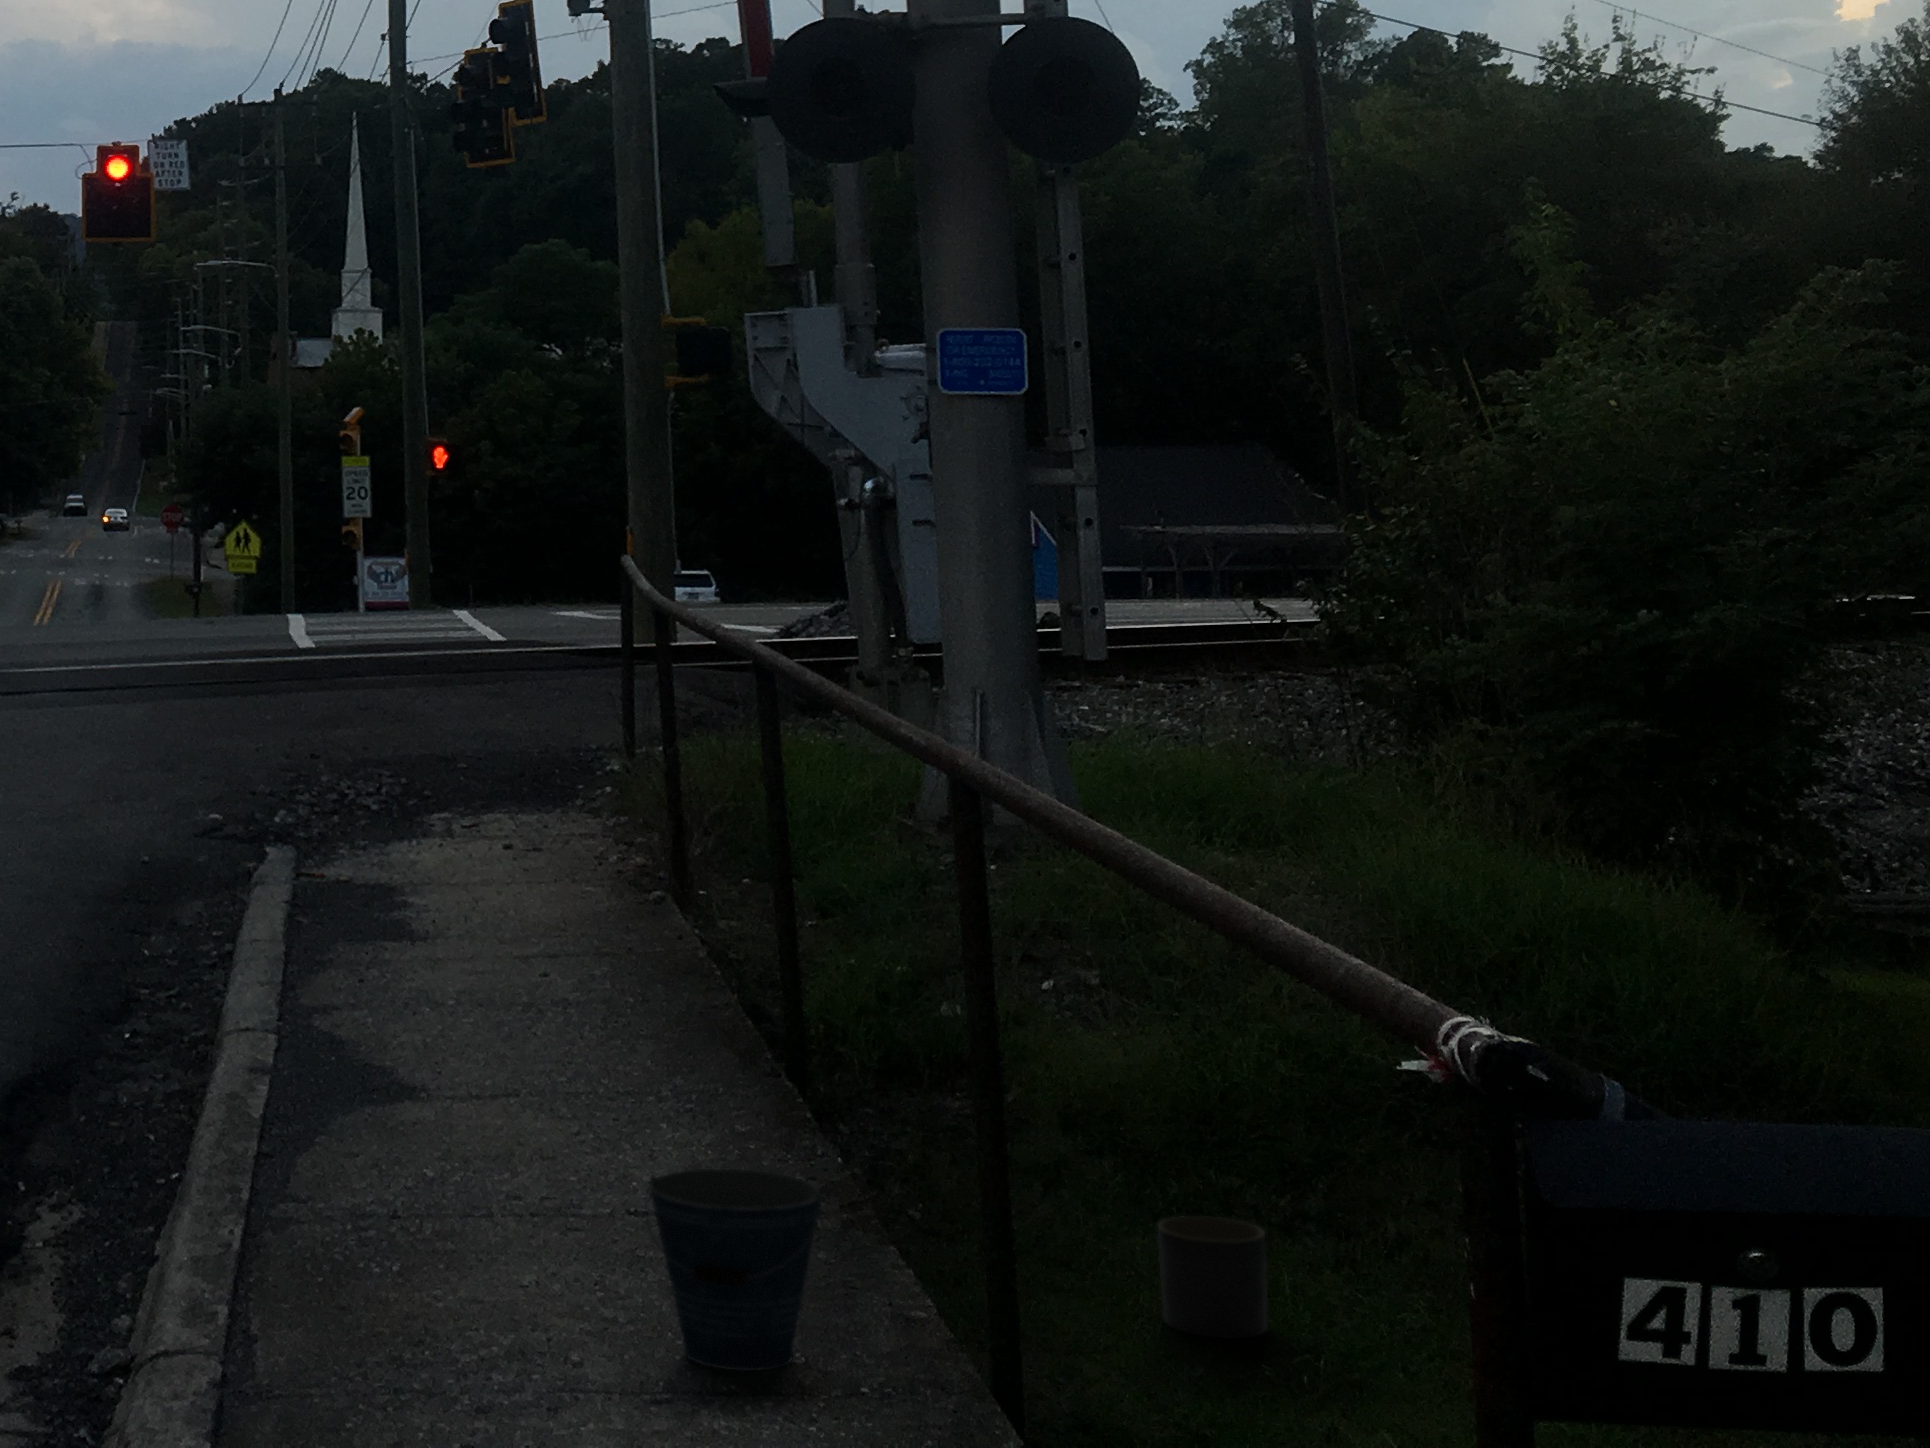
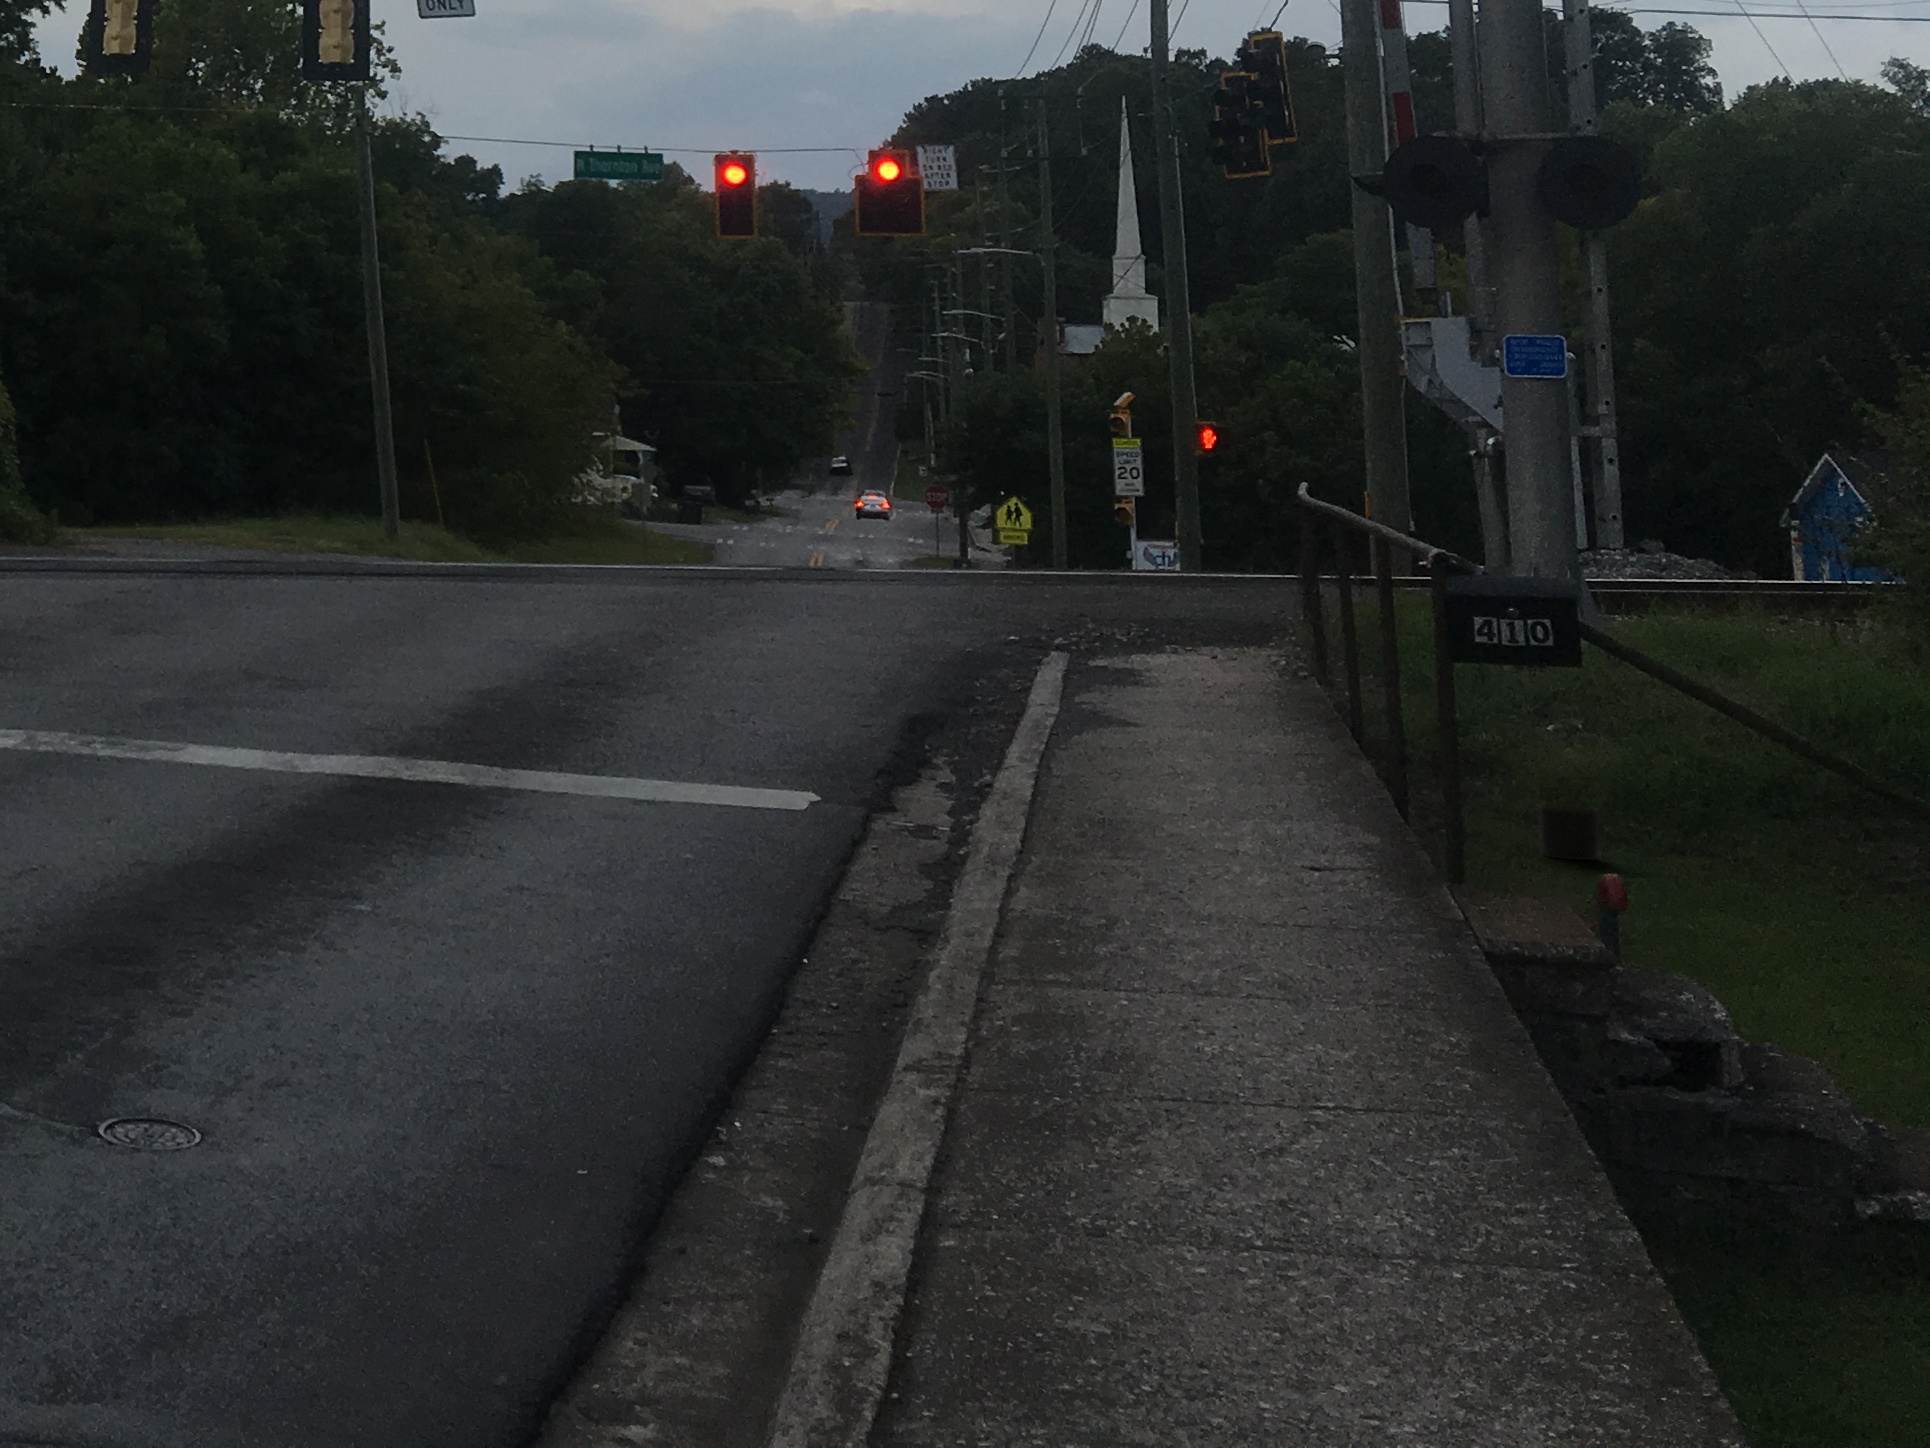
bucket: present [645,1169,822,1371] -> none [1226,718,1313,803]

